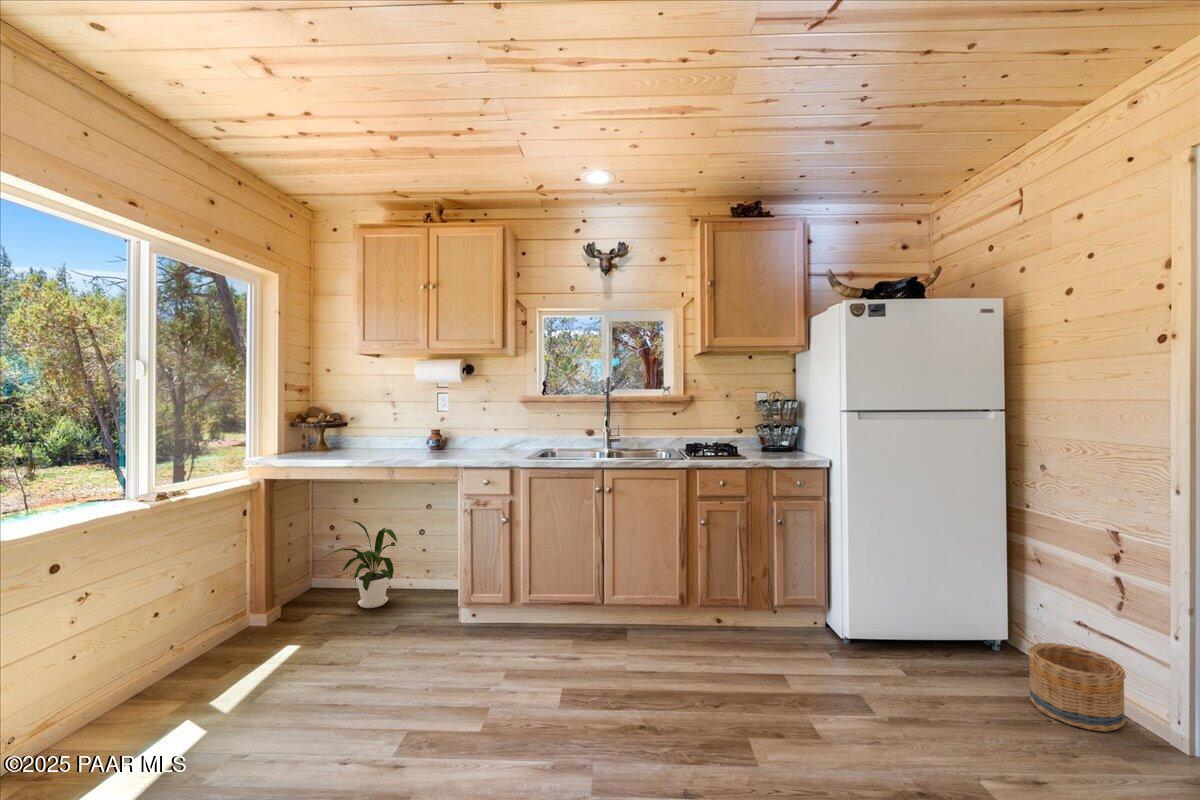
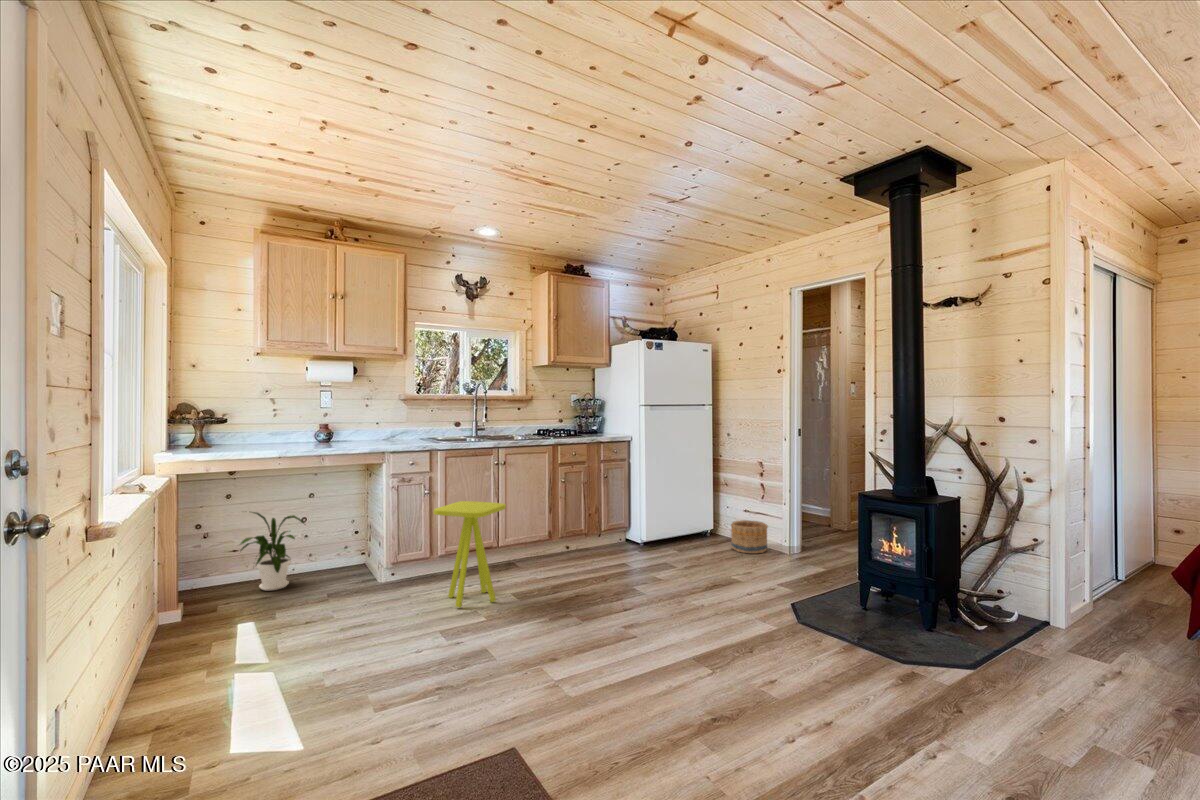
side table: none [450,542,549,702] -> present [433,501,506,607]

